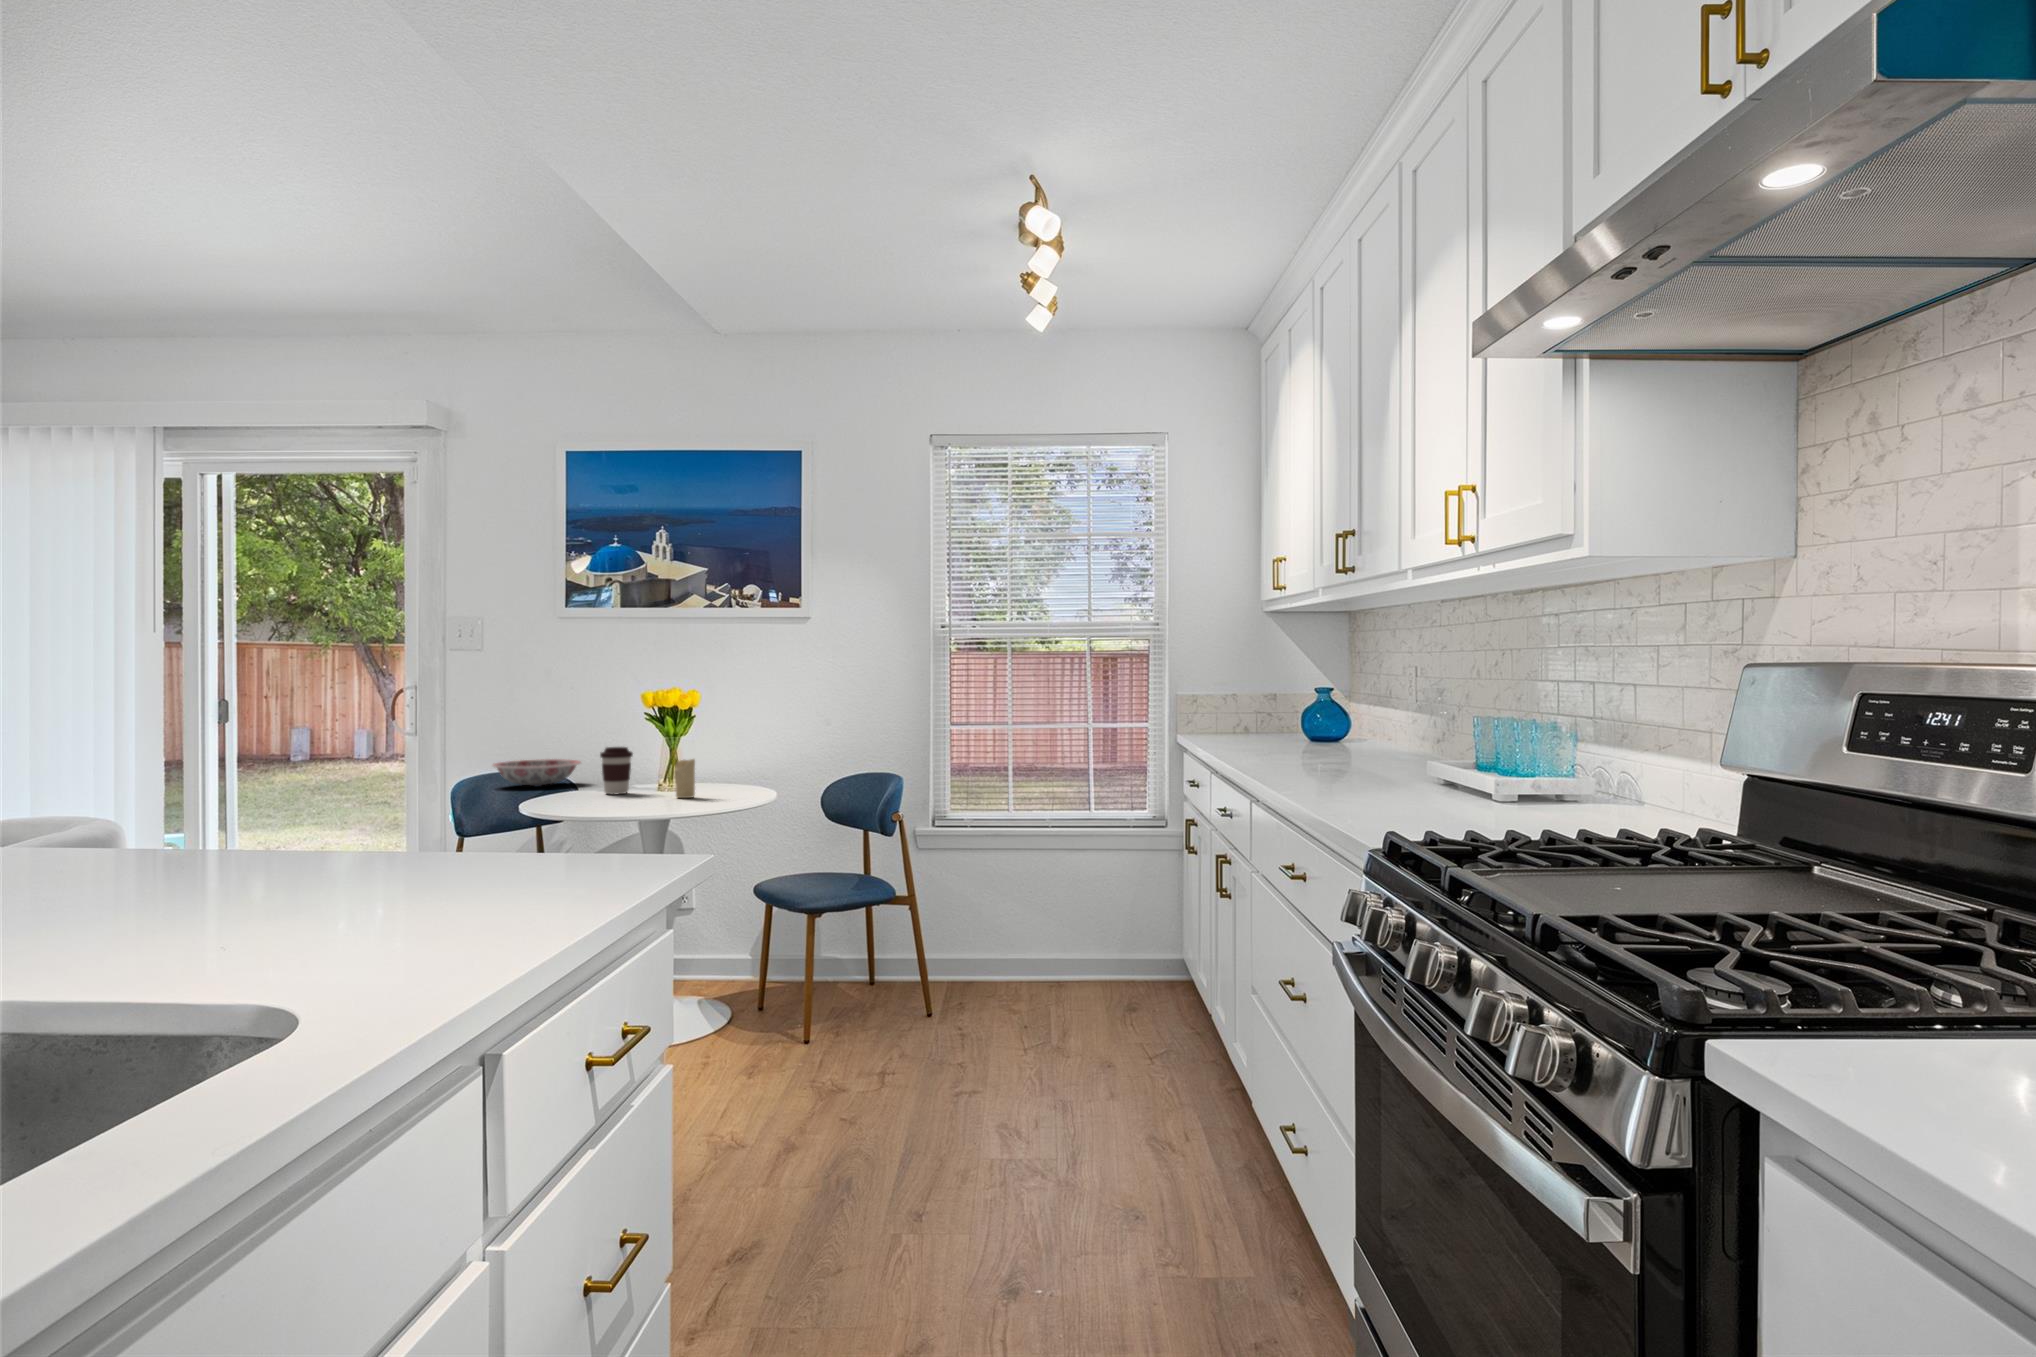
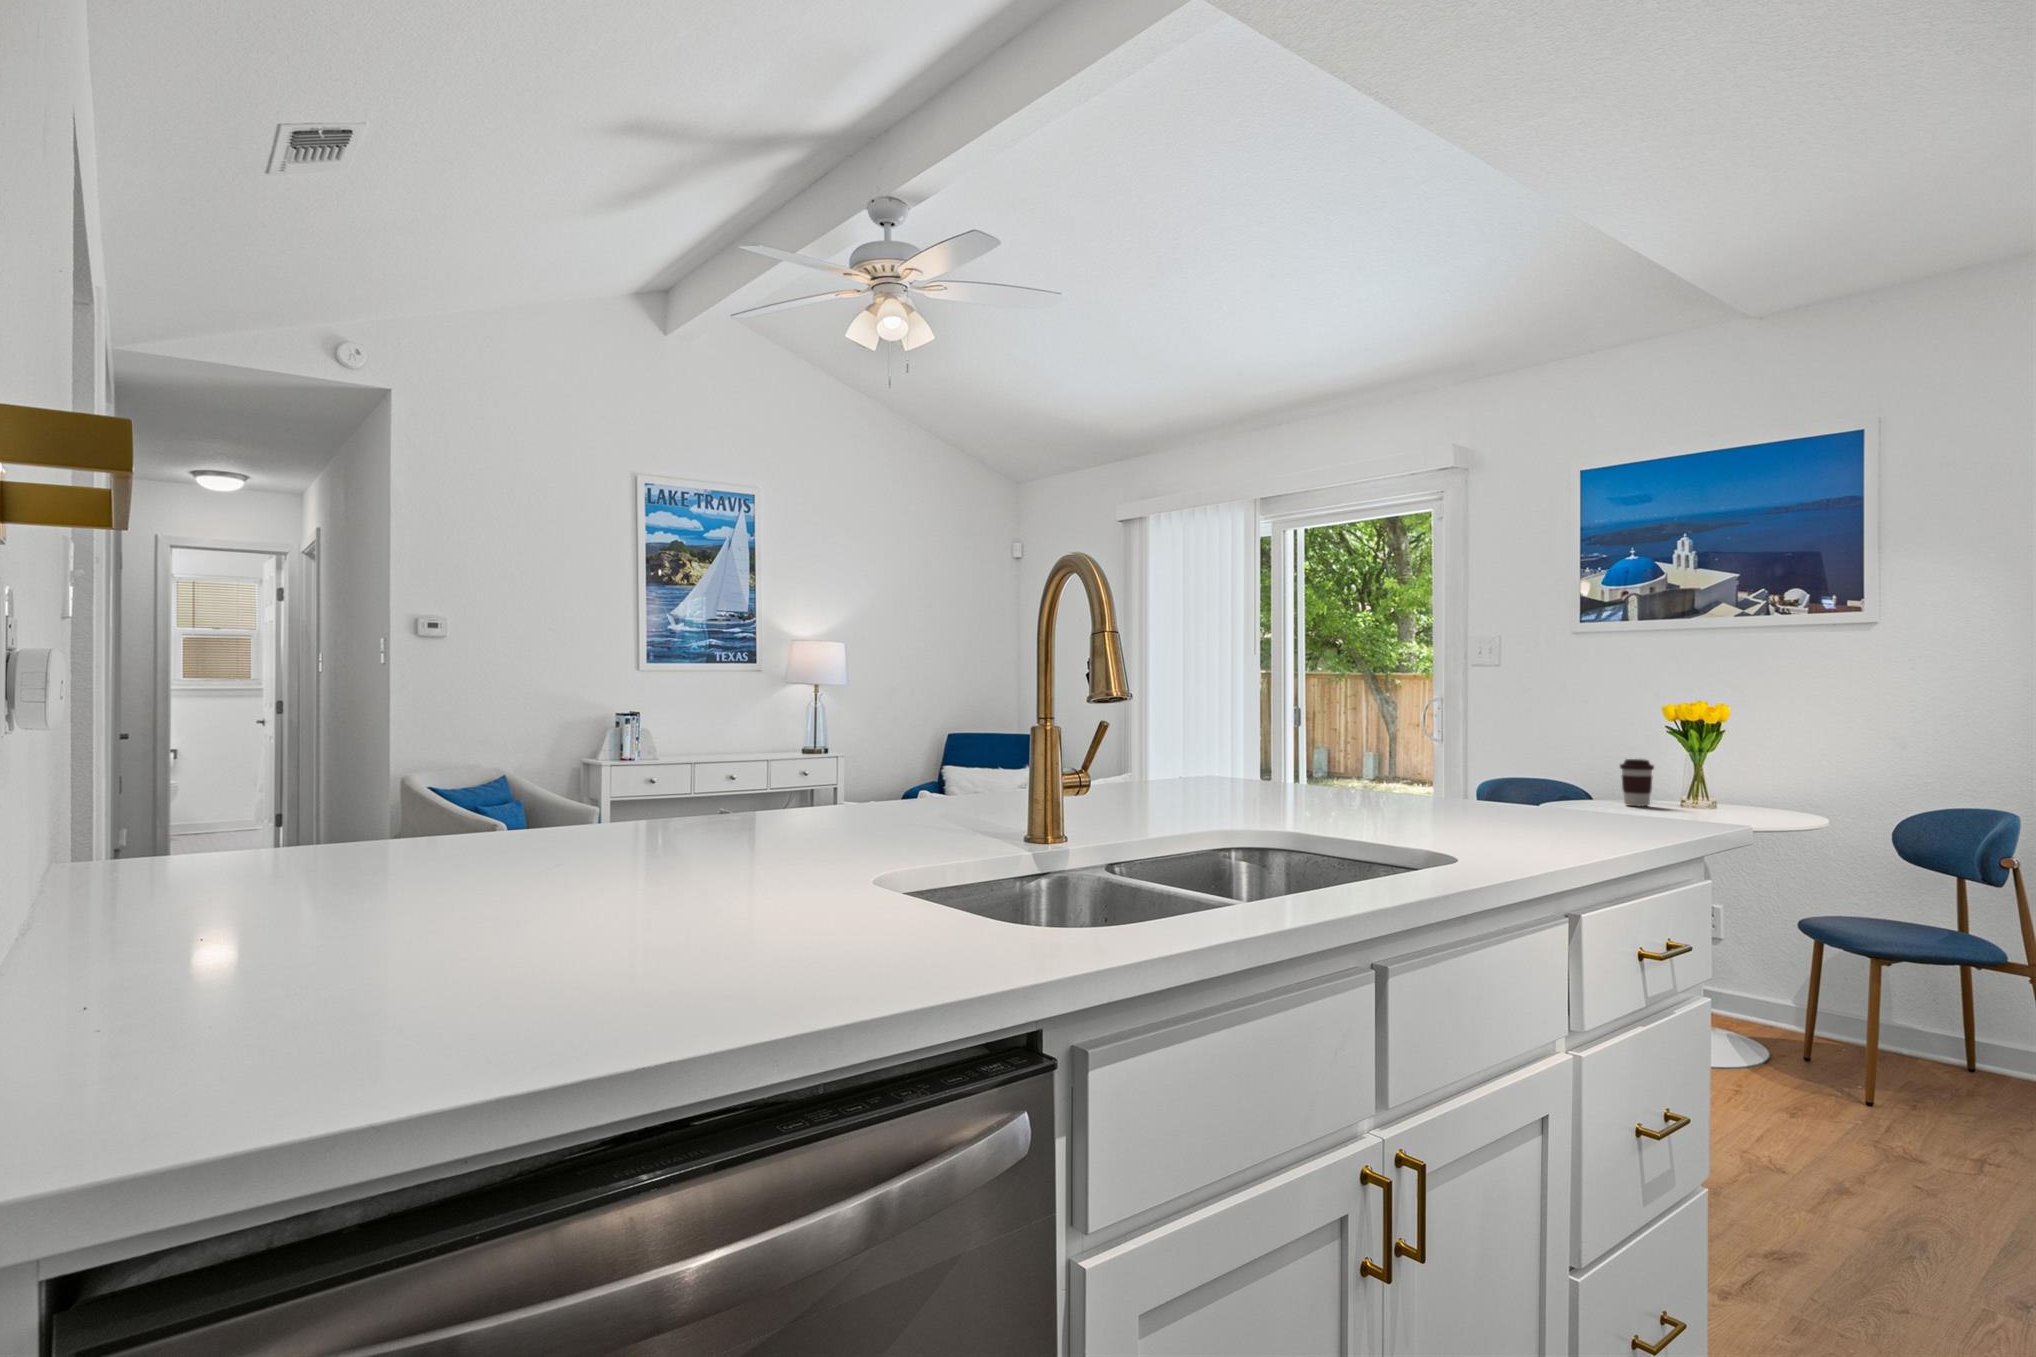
ceramic bowl: present [492,759,581,786] -> none [1512,770,1599,795]
candle: present [674,759,695,798] -> none [1701,774,1725,815]

